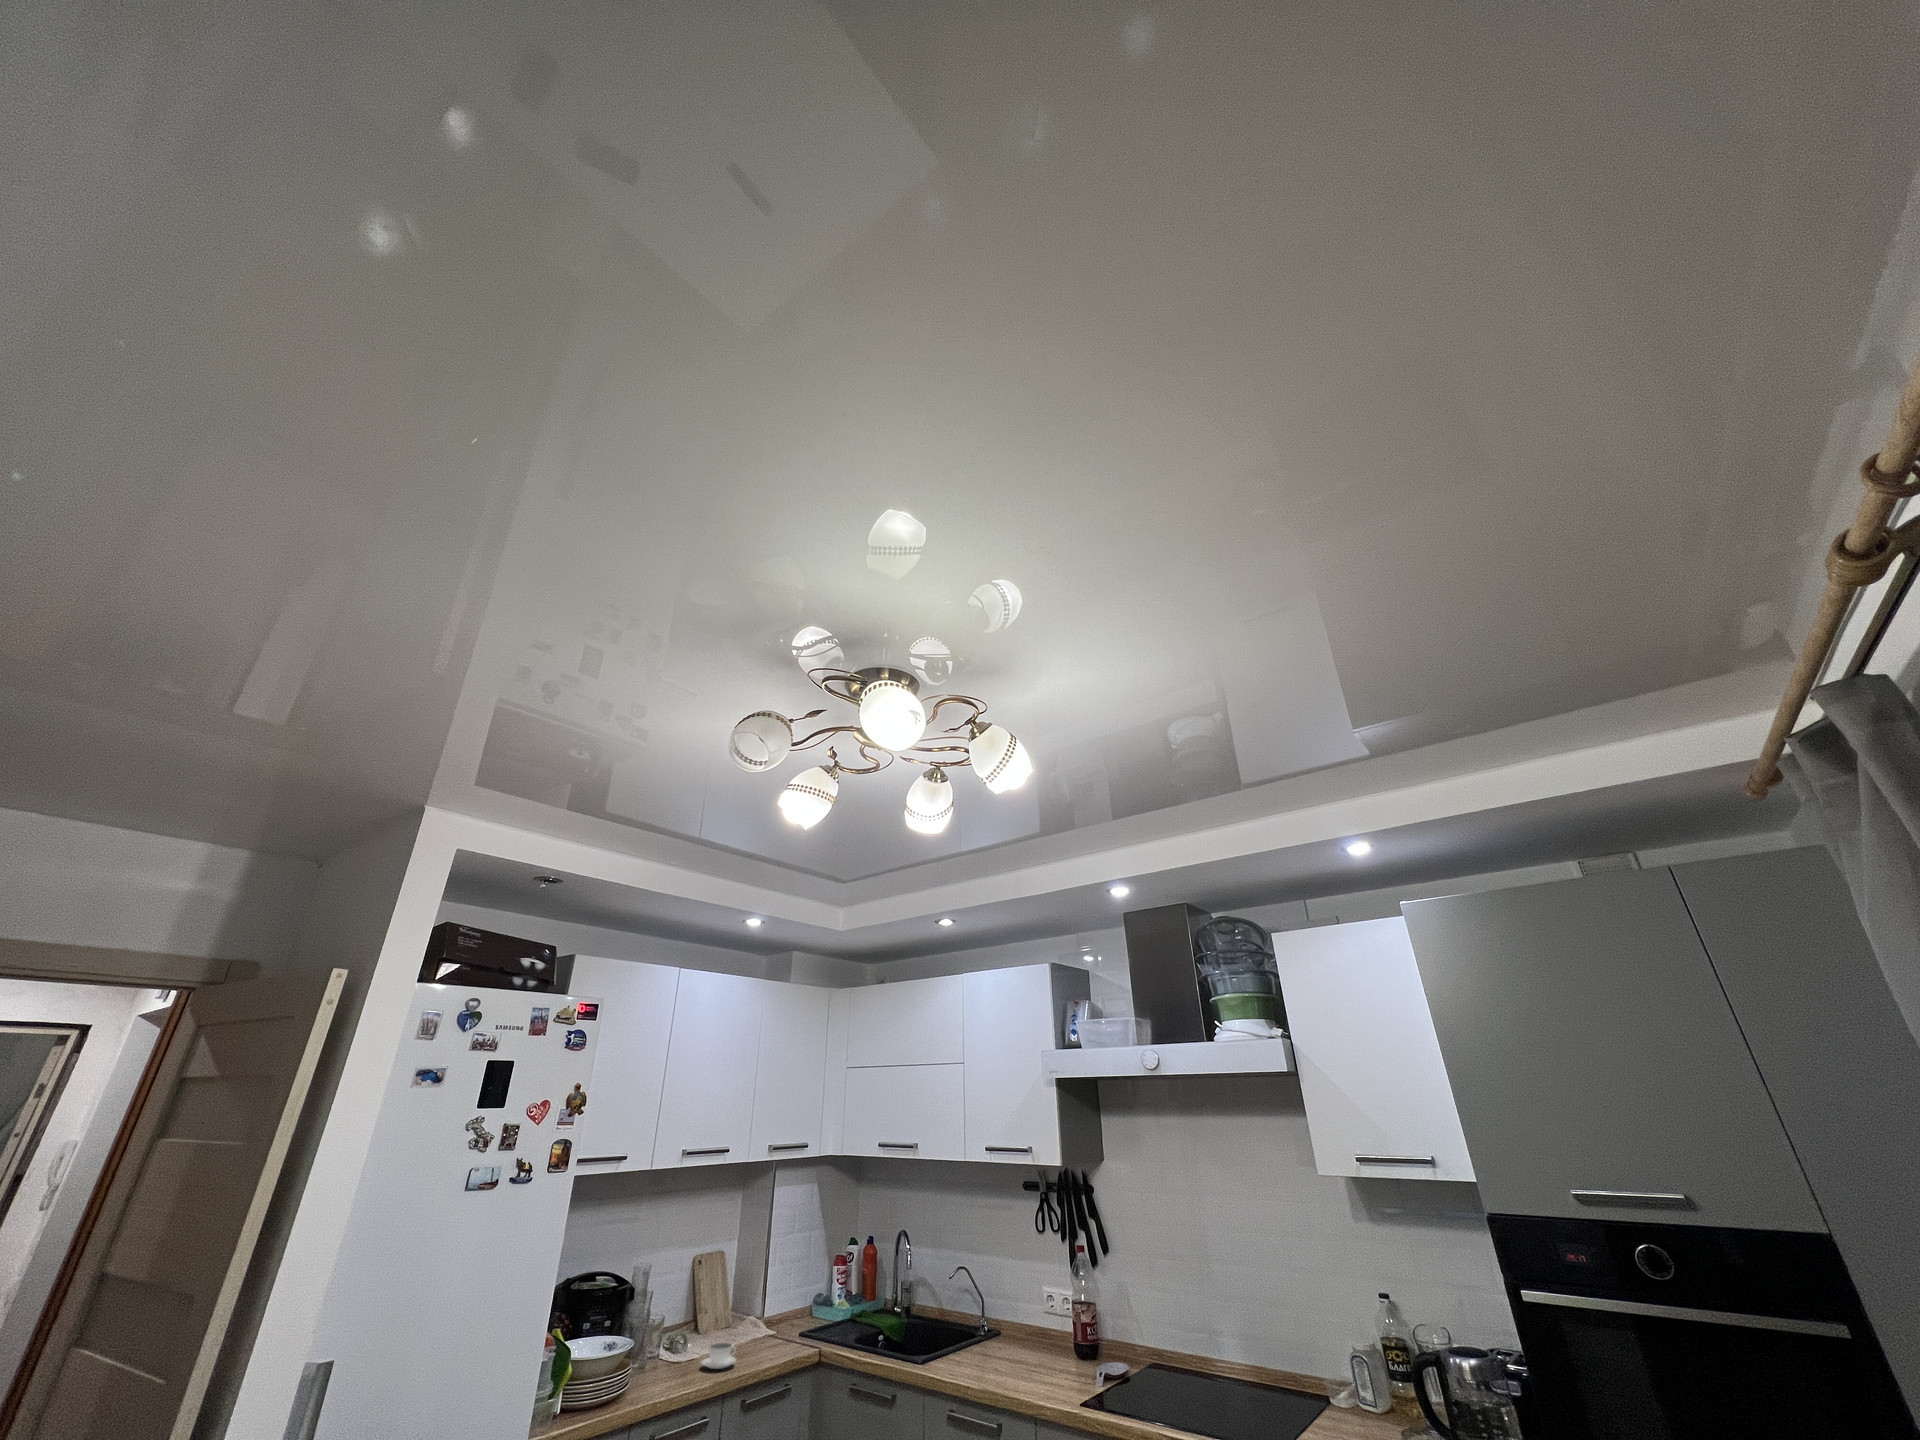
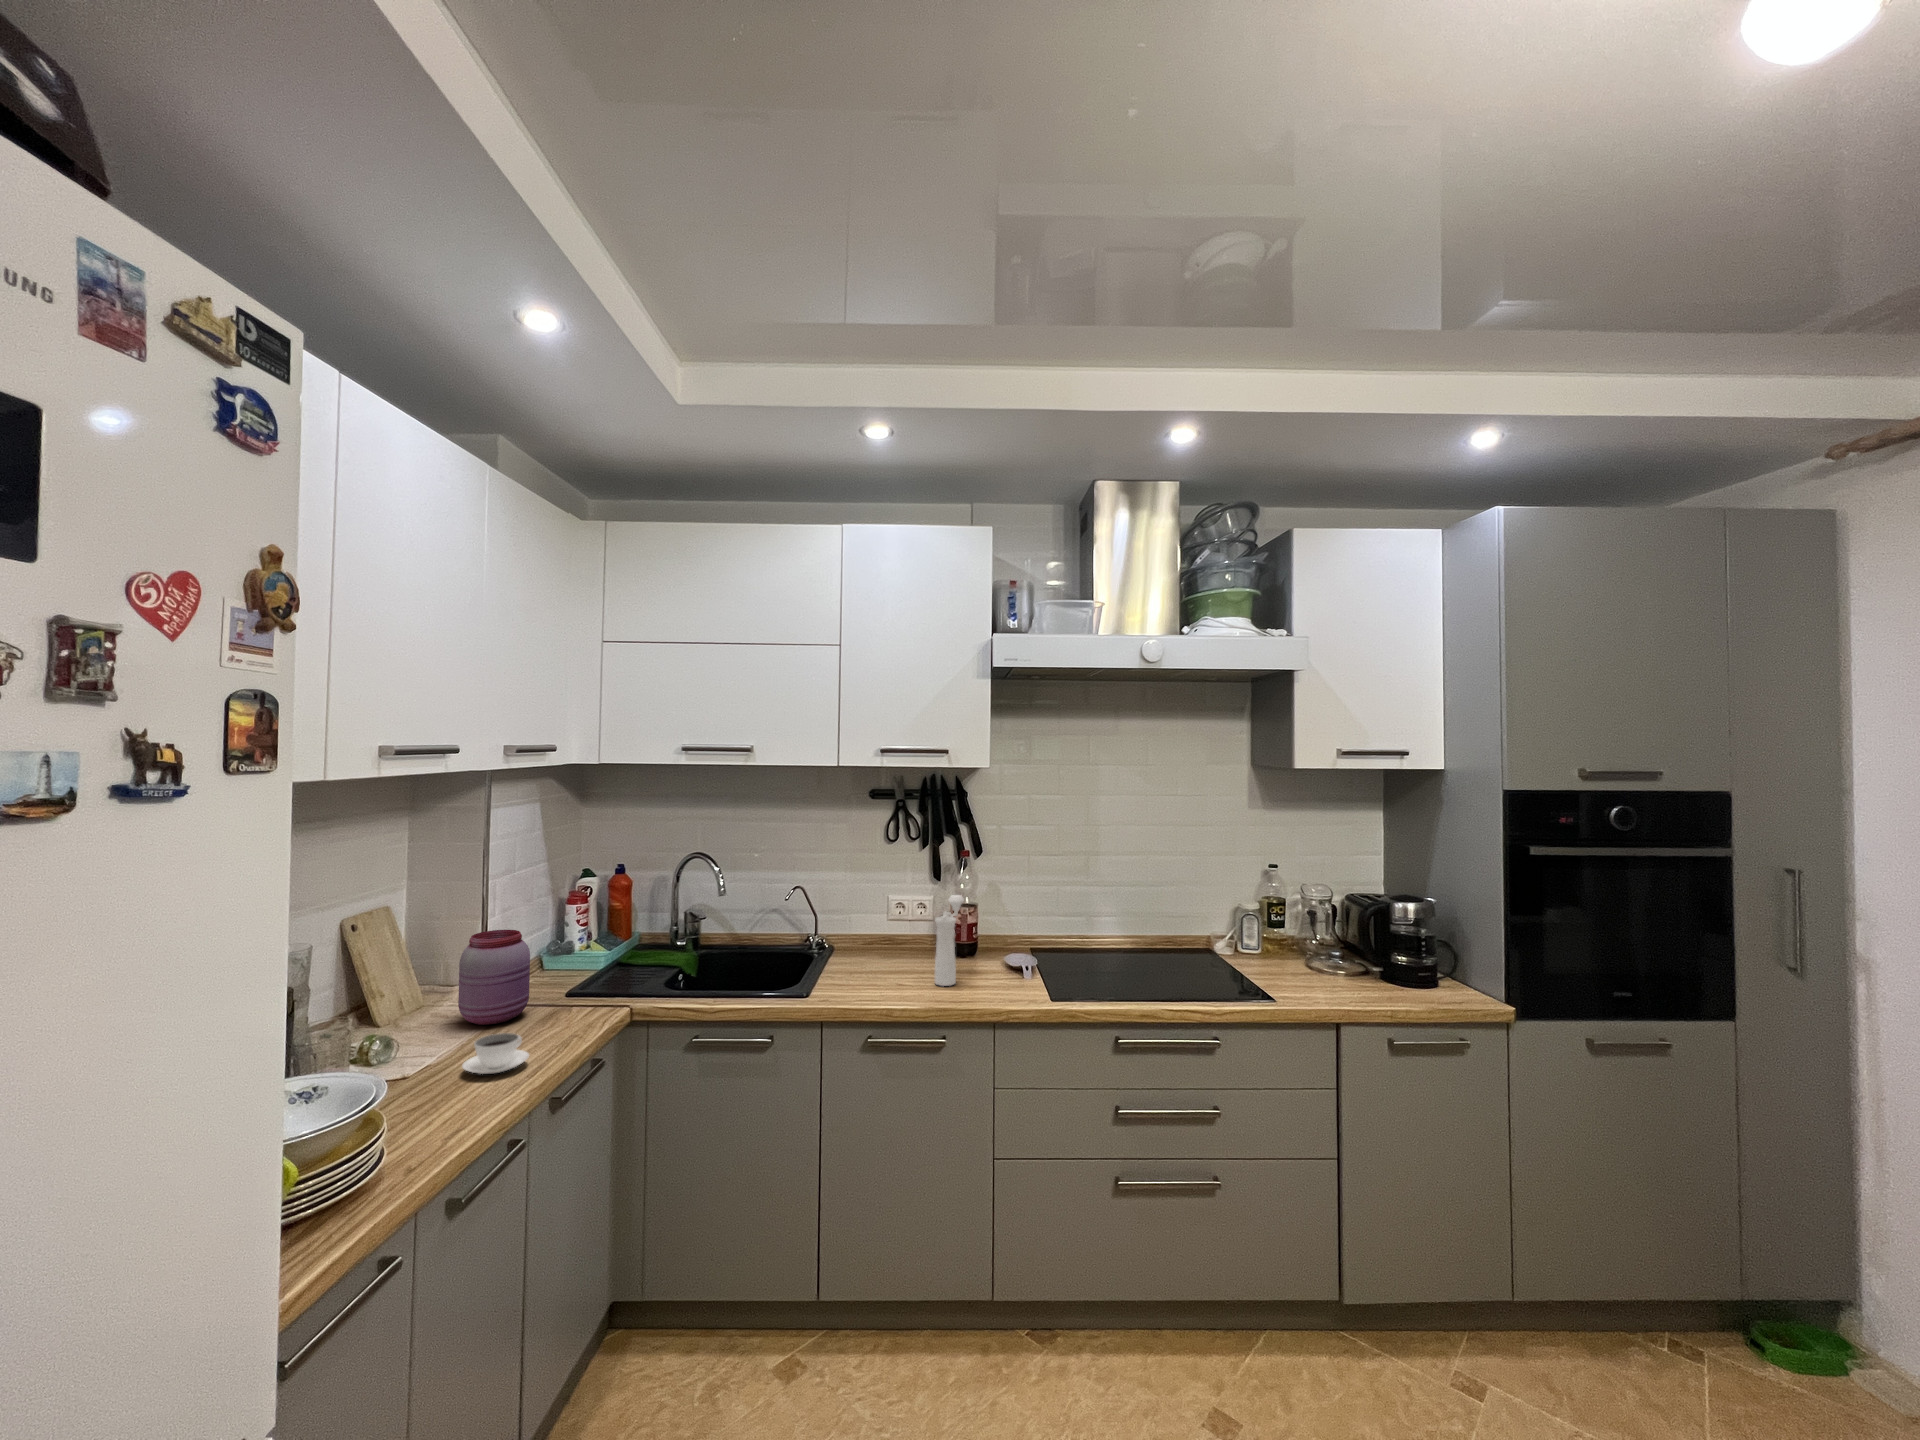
jar: none [733,1274,775,1343] -> present [458,930,530,1025]
pepper mill: none [1016,1285,1052,1371] -> present [934,895,964,986]

